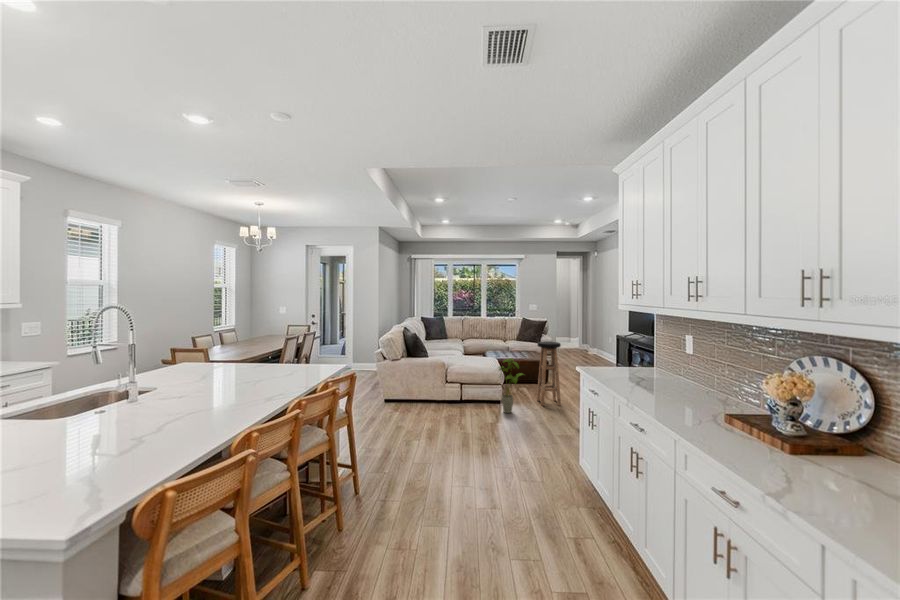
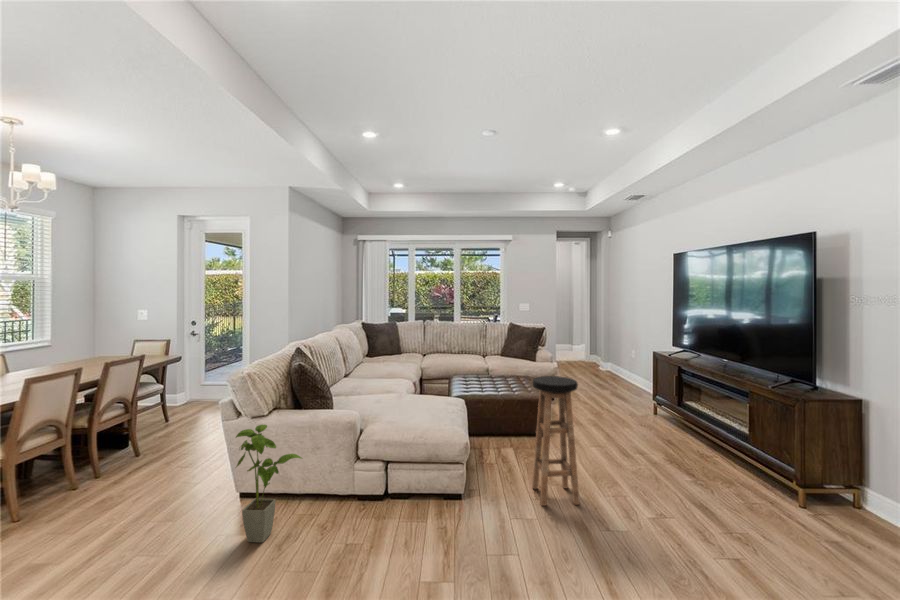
house plant: present [498,358,523,413] -> present [236,425,302,543]

